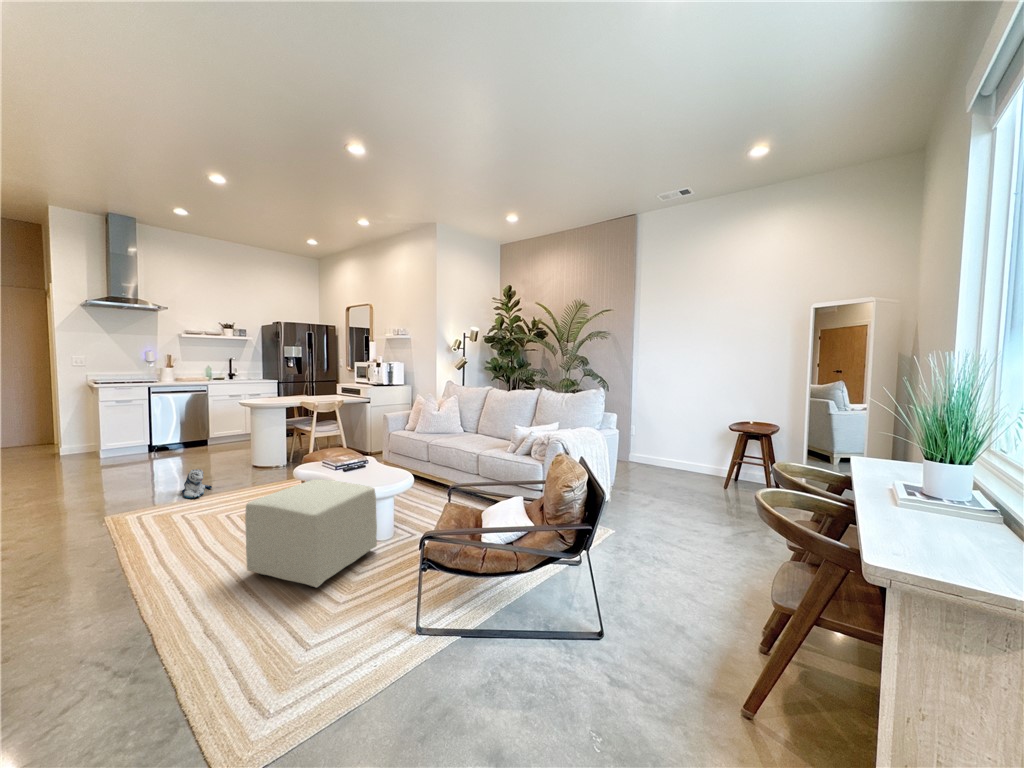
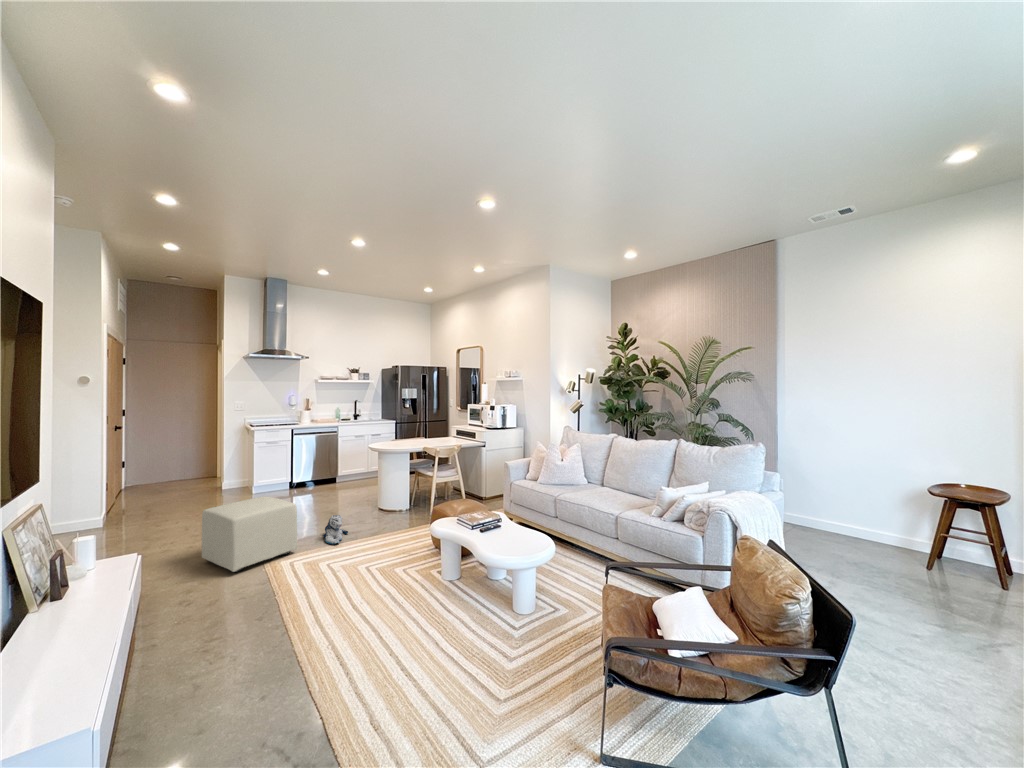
ottoman: present [245,479,377,587] -> present [202,496,297,572]

